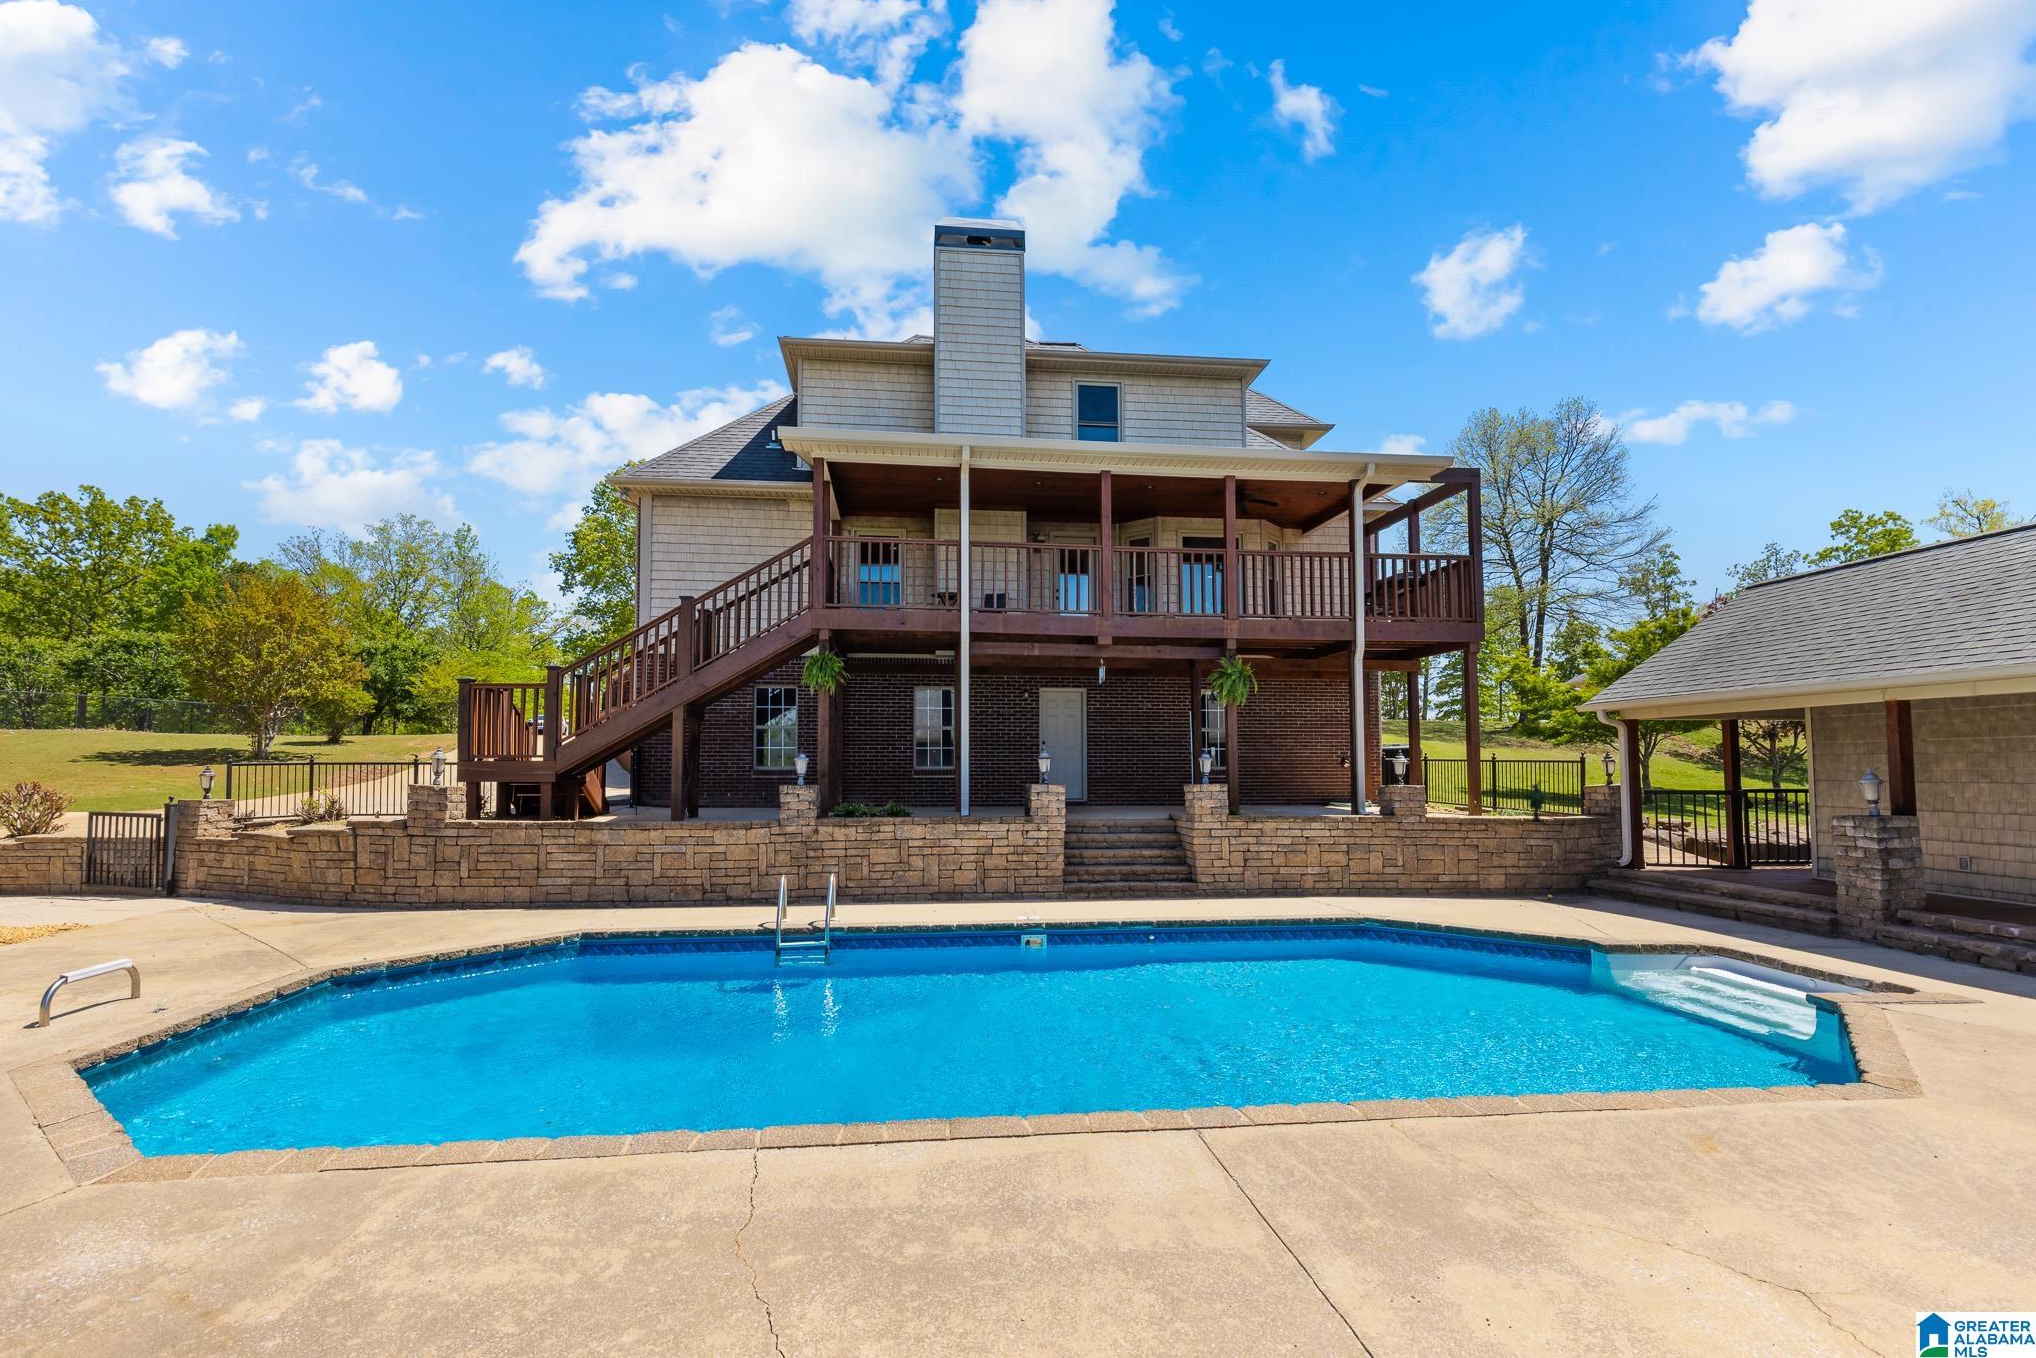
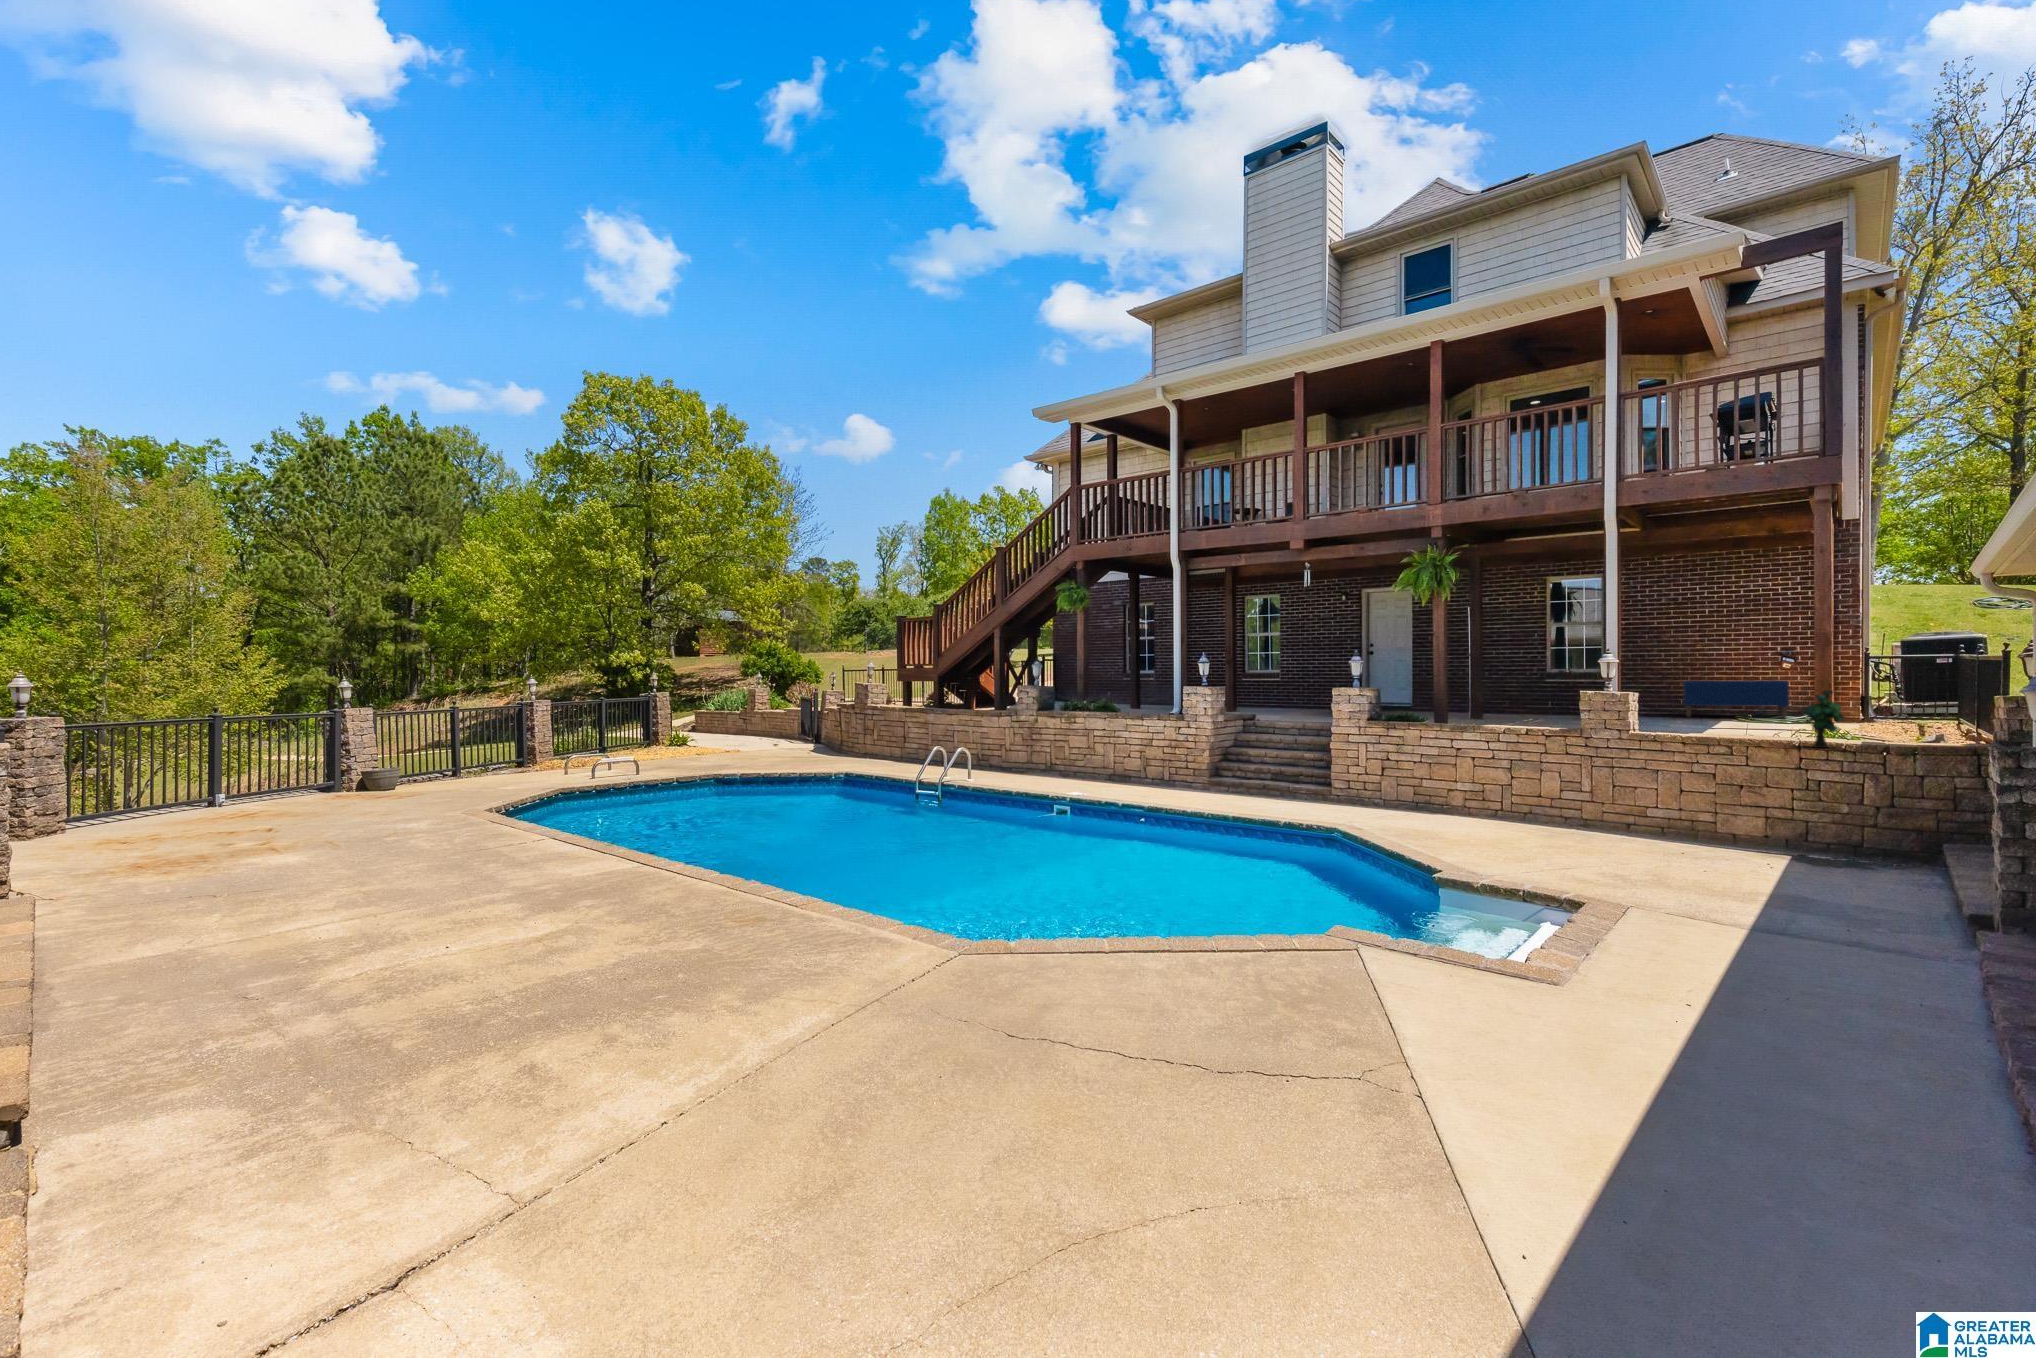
bench: none [1288,779,1356,807] -> present [1684,680,1789,719]

